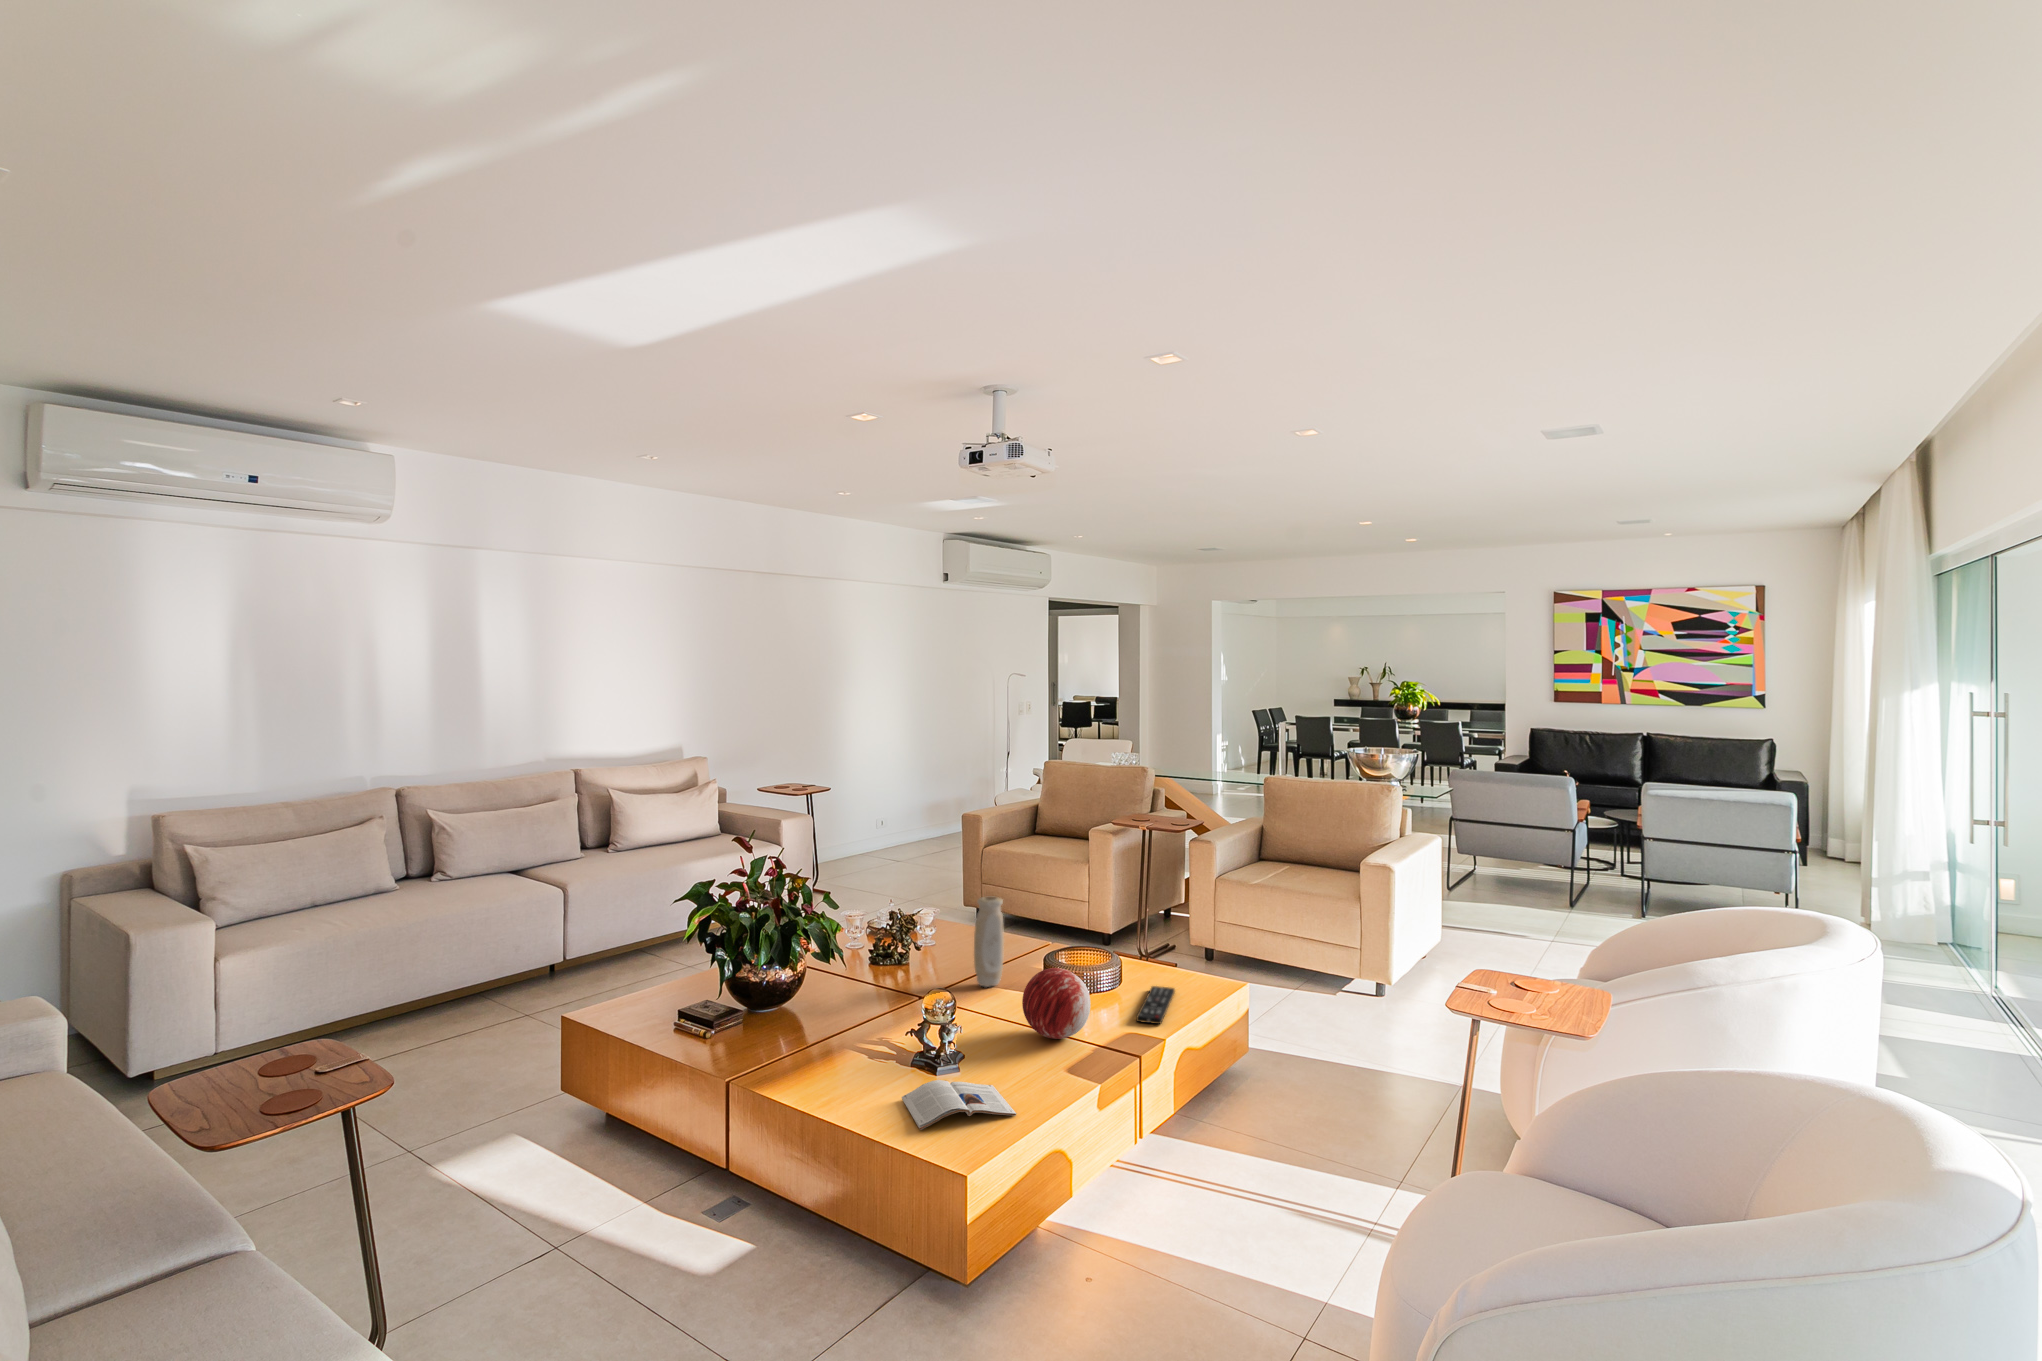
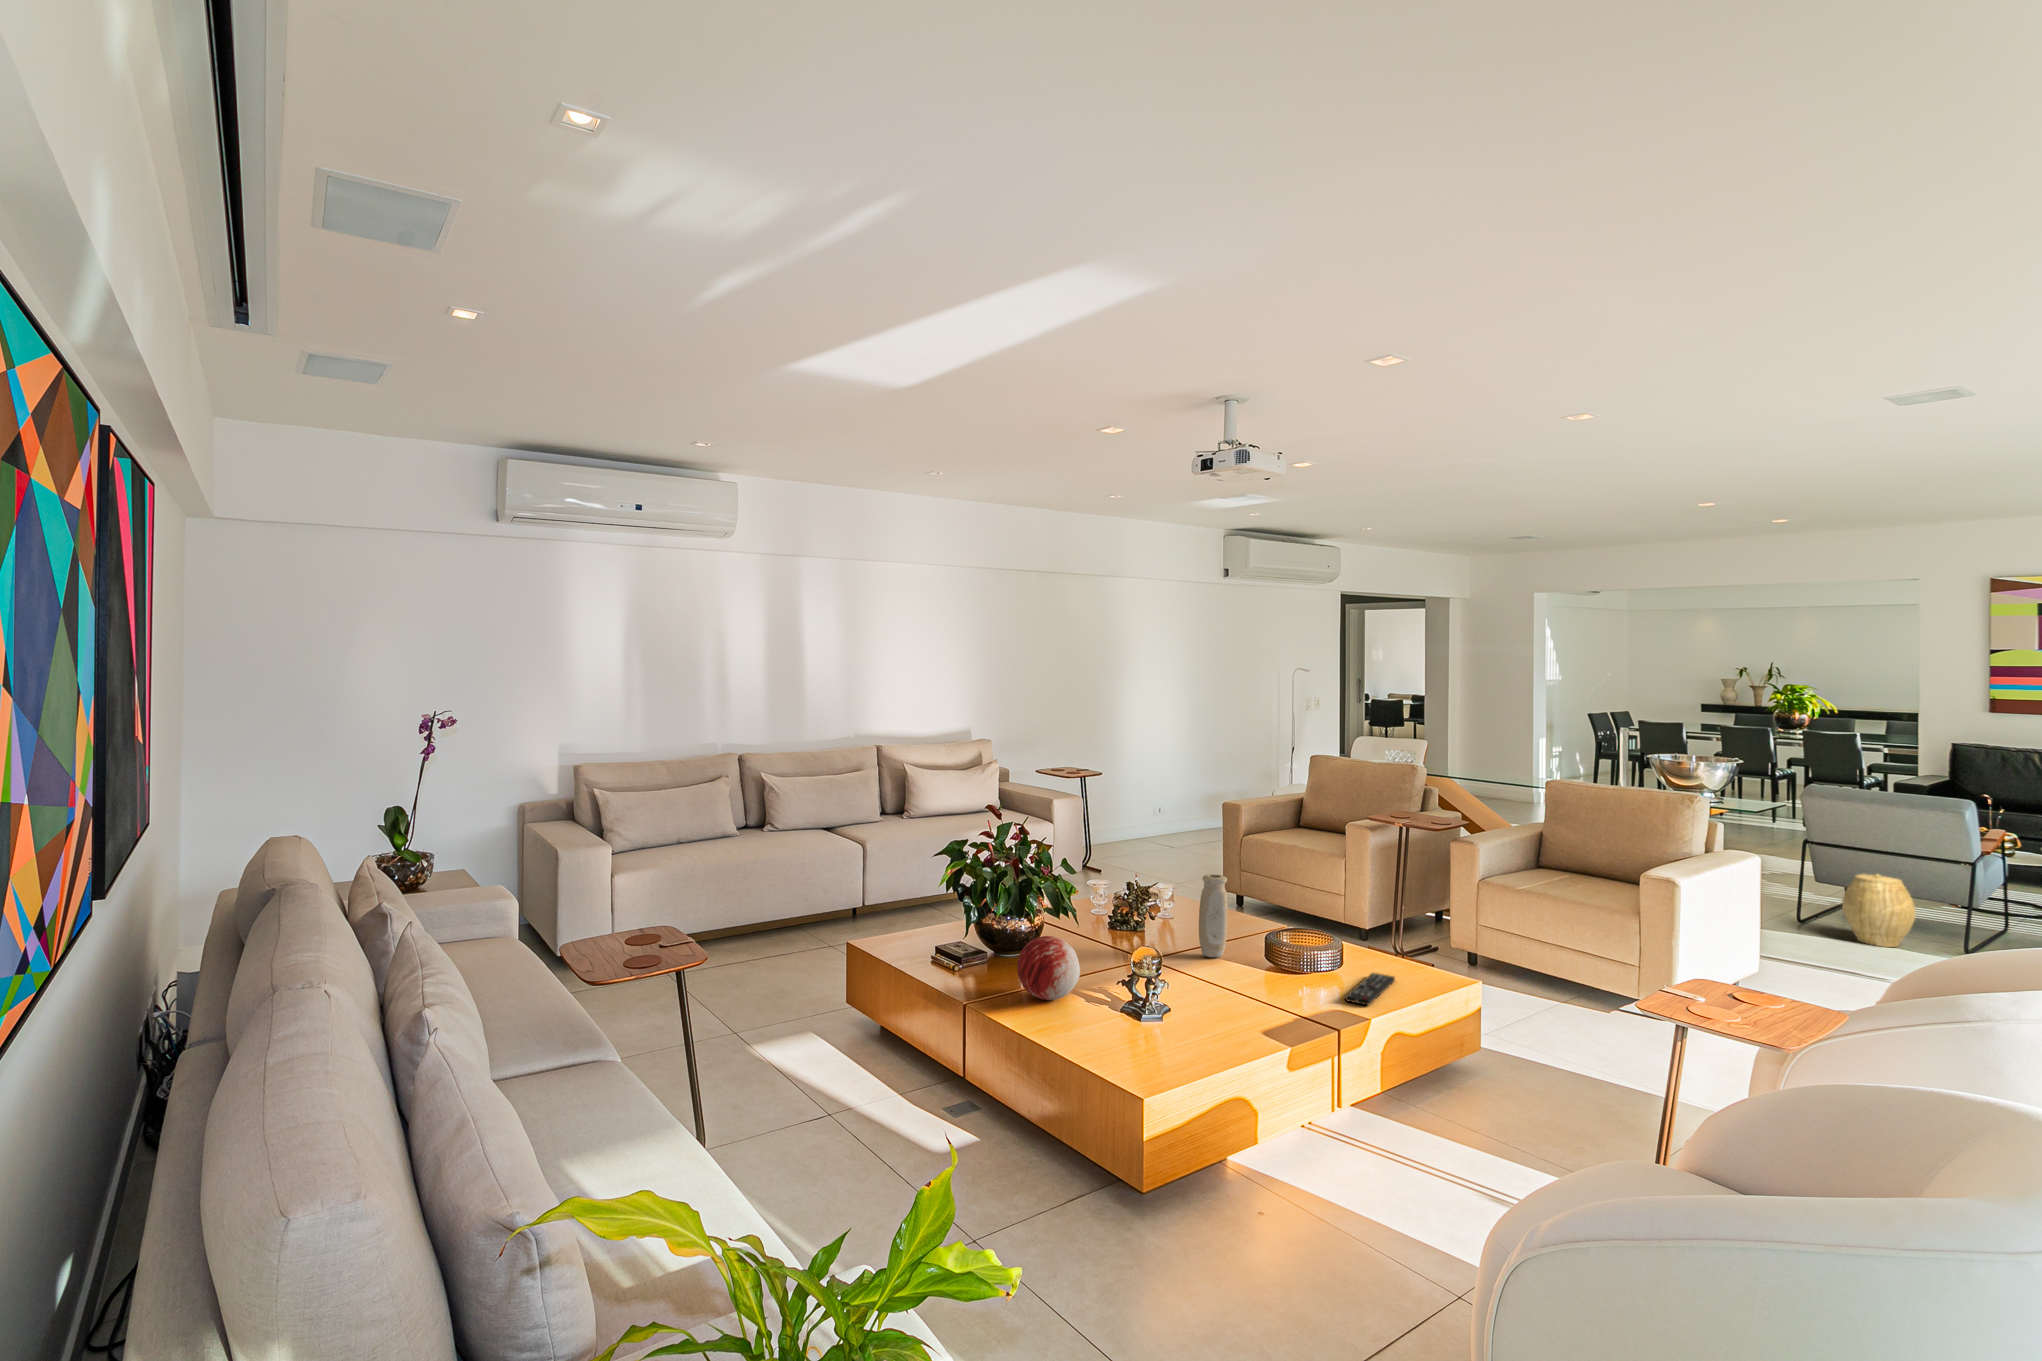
woven basket: none [1483,843,1537,906] -> present [1842,874,1916,947]
decorative orb: present [1022,968,1090,1039] -> present [1017,936,1080,1000]
magazine: present [902,1080,1016,1130] -> none [1105,1023,1203,1060]

